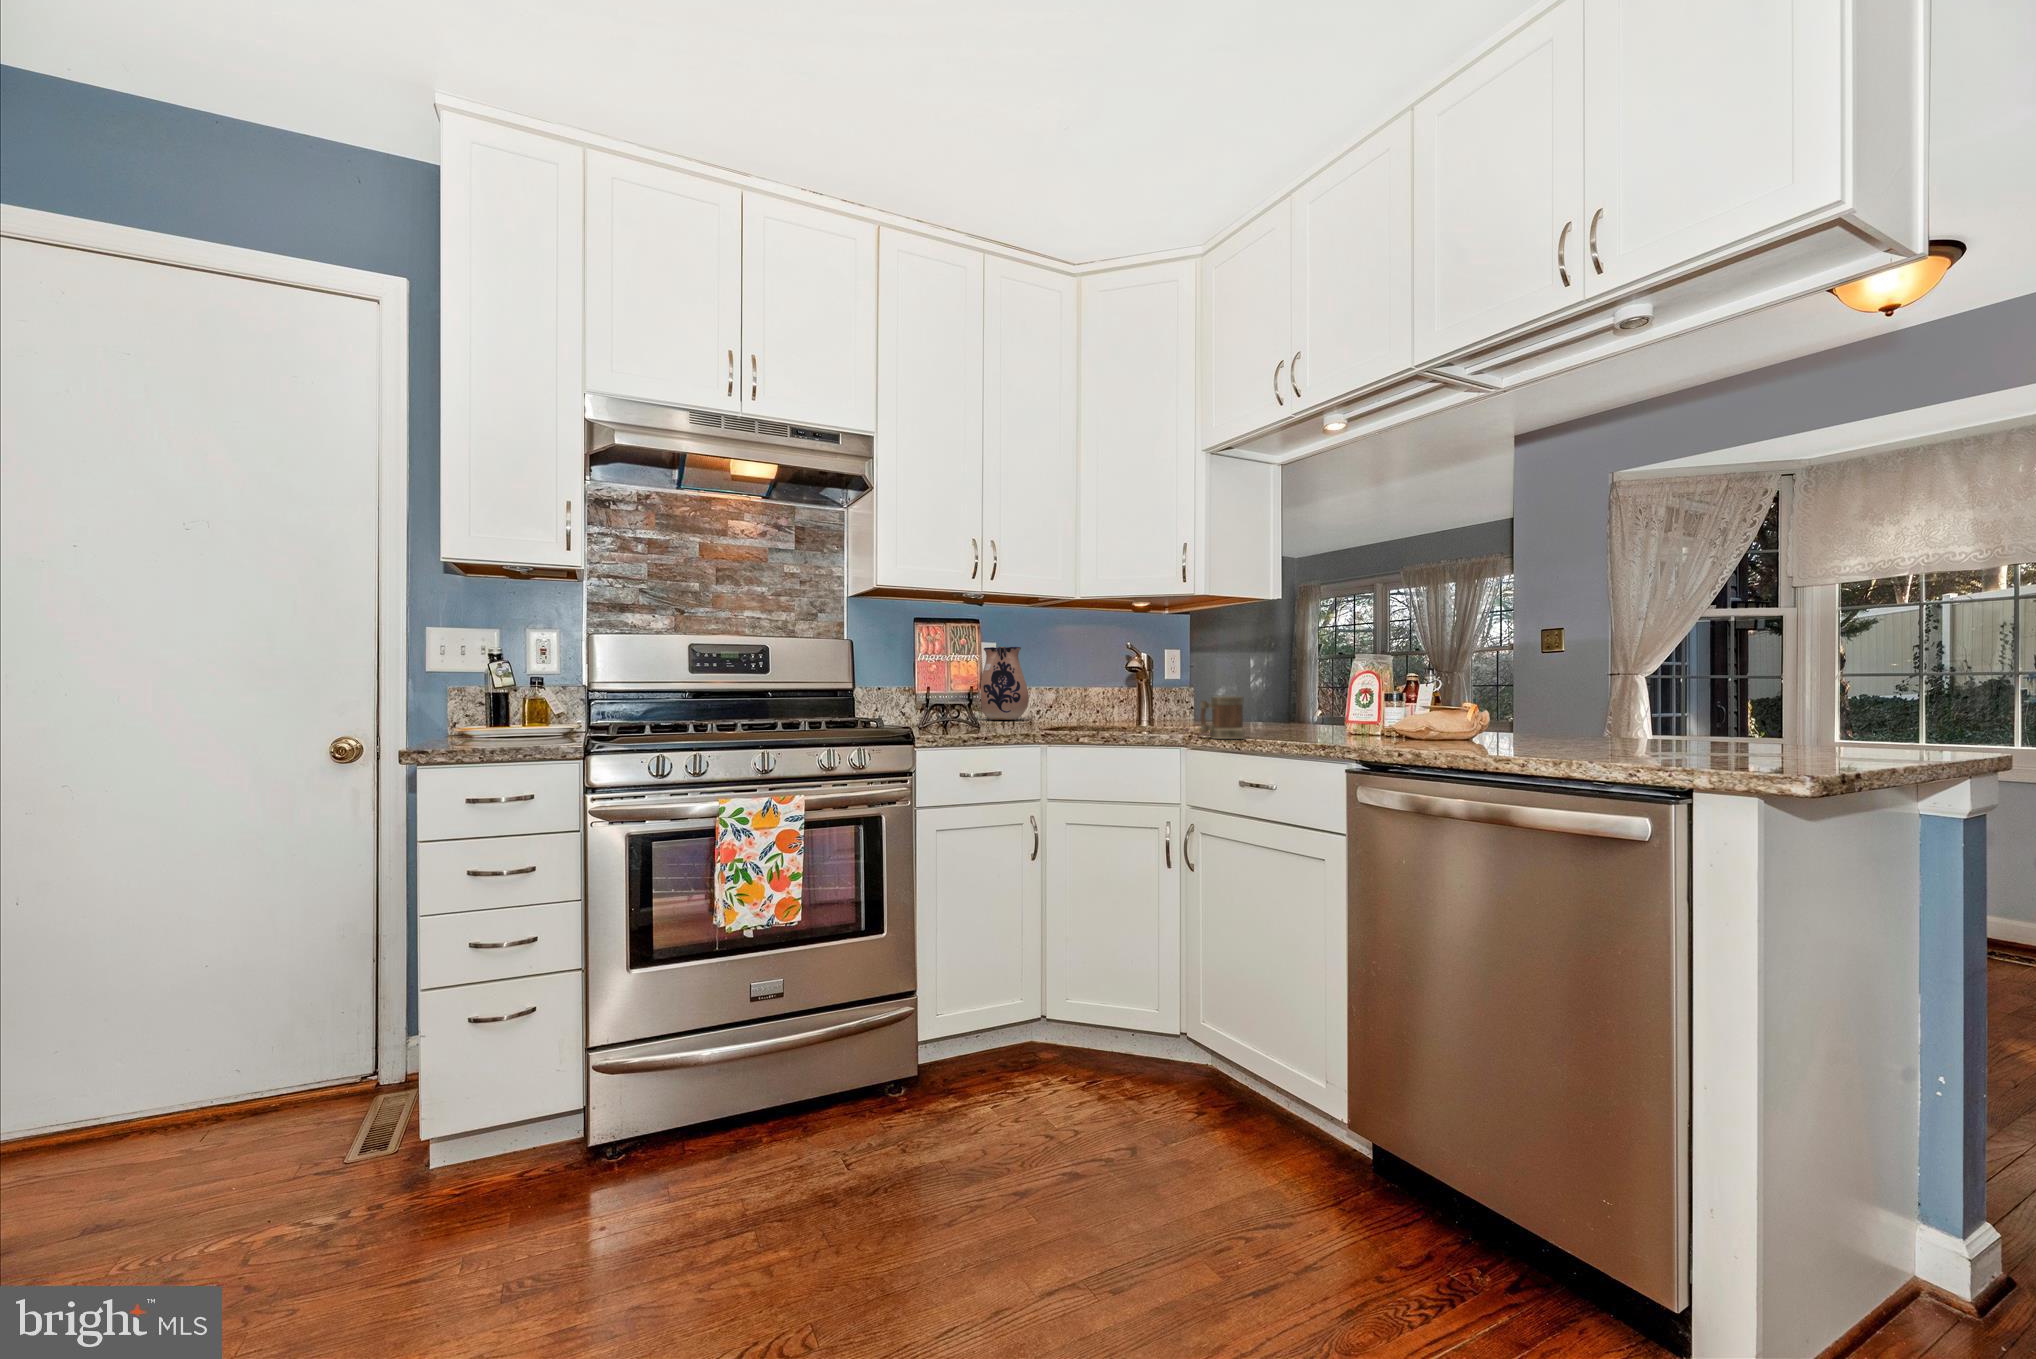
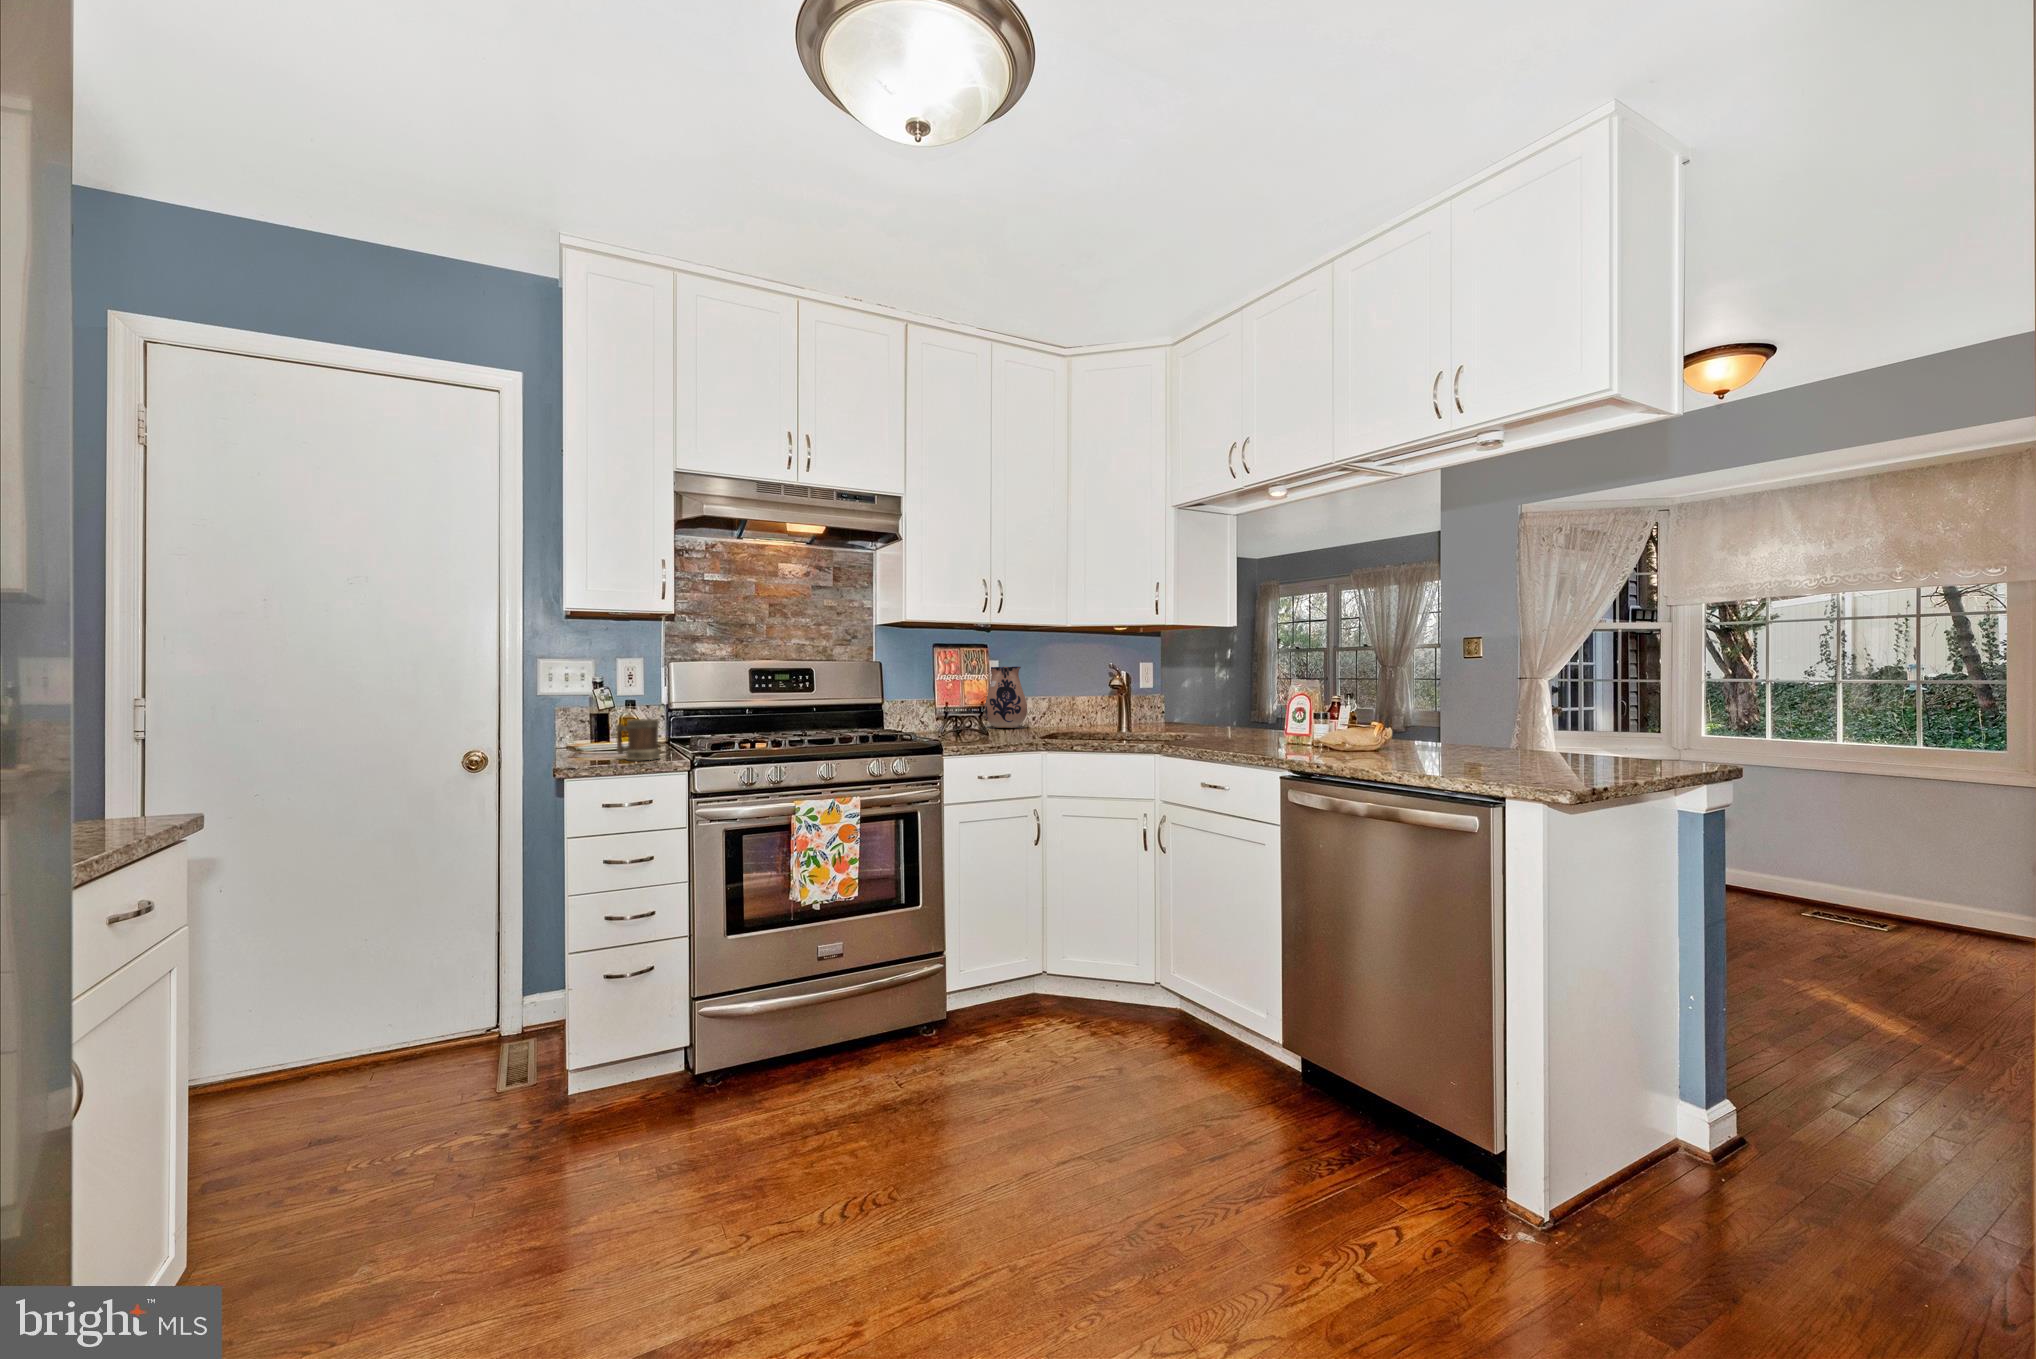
mug: present [1200,696,1245,739] -> present [616,719,660,760]

